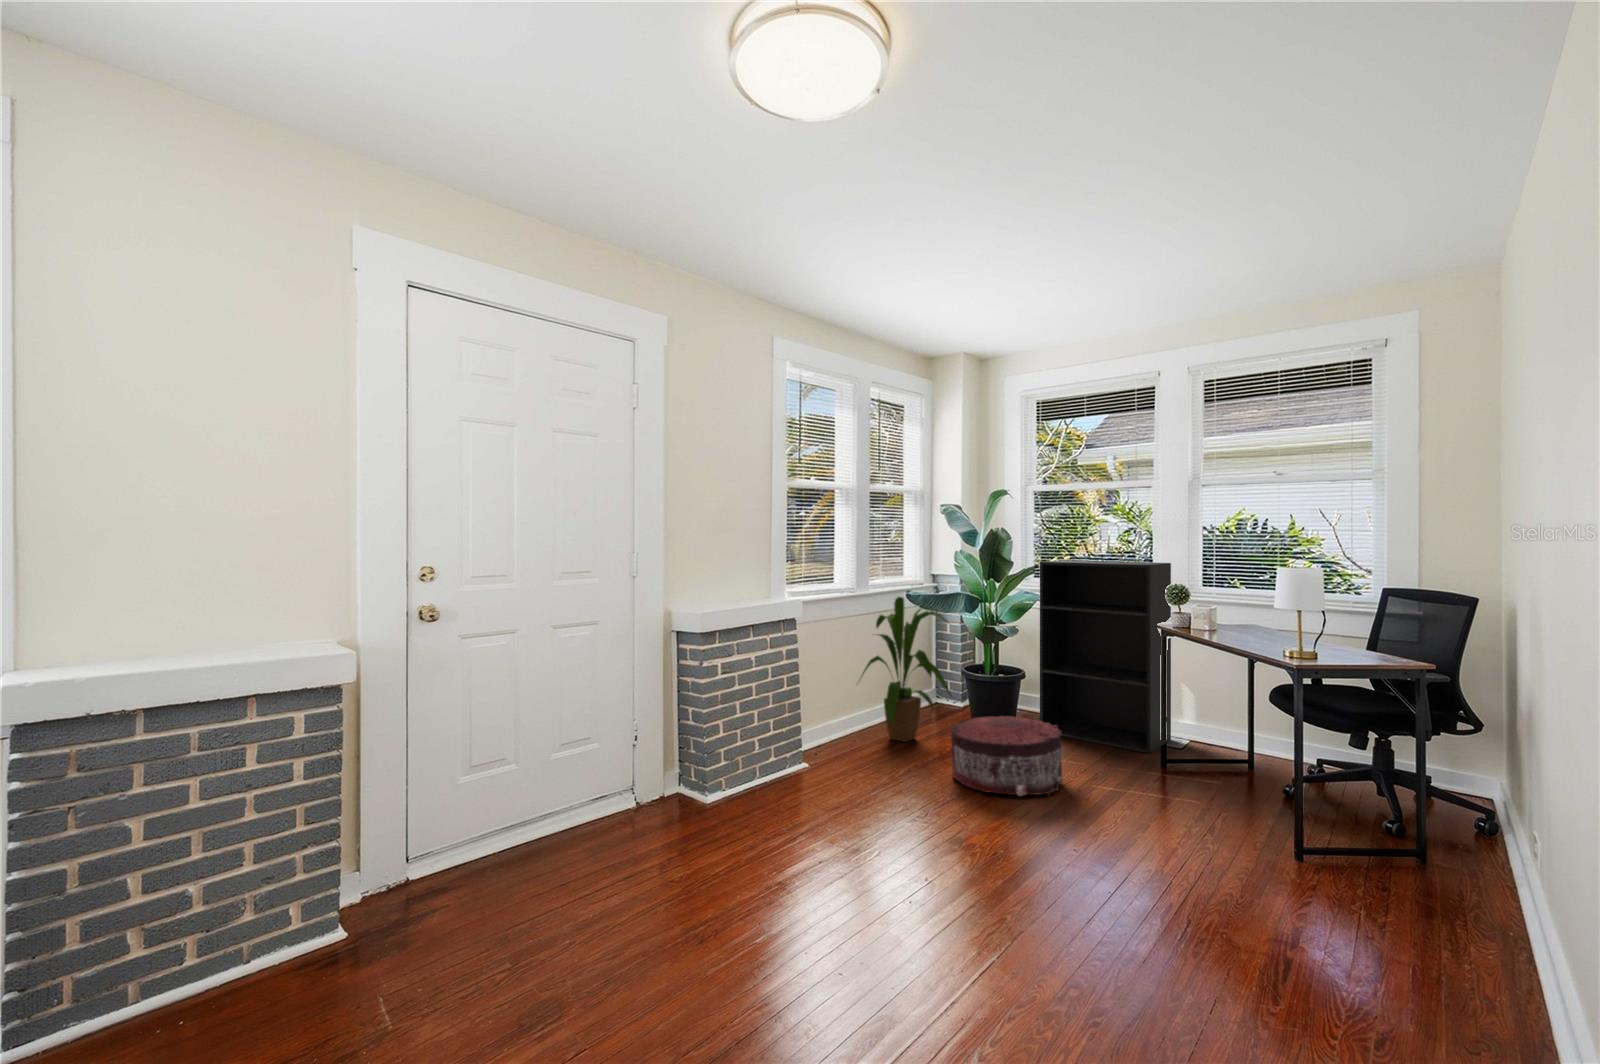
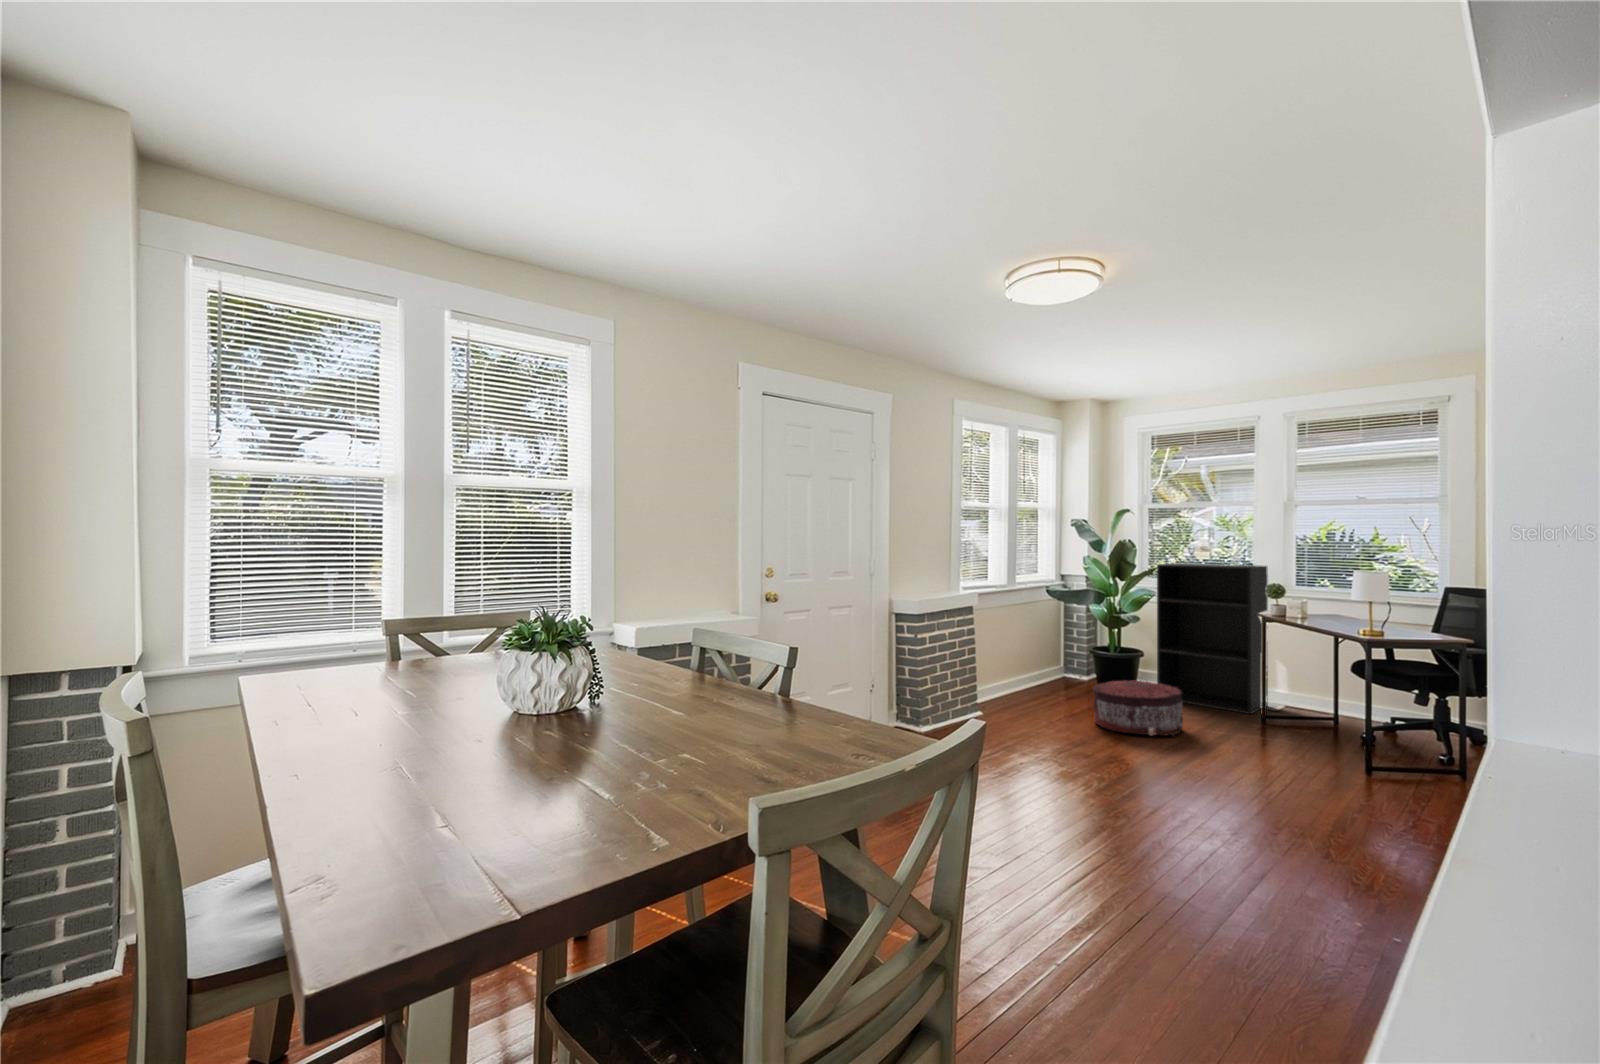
house plant: present [862,597,951,742] -> none [1010,590,1087,702]

